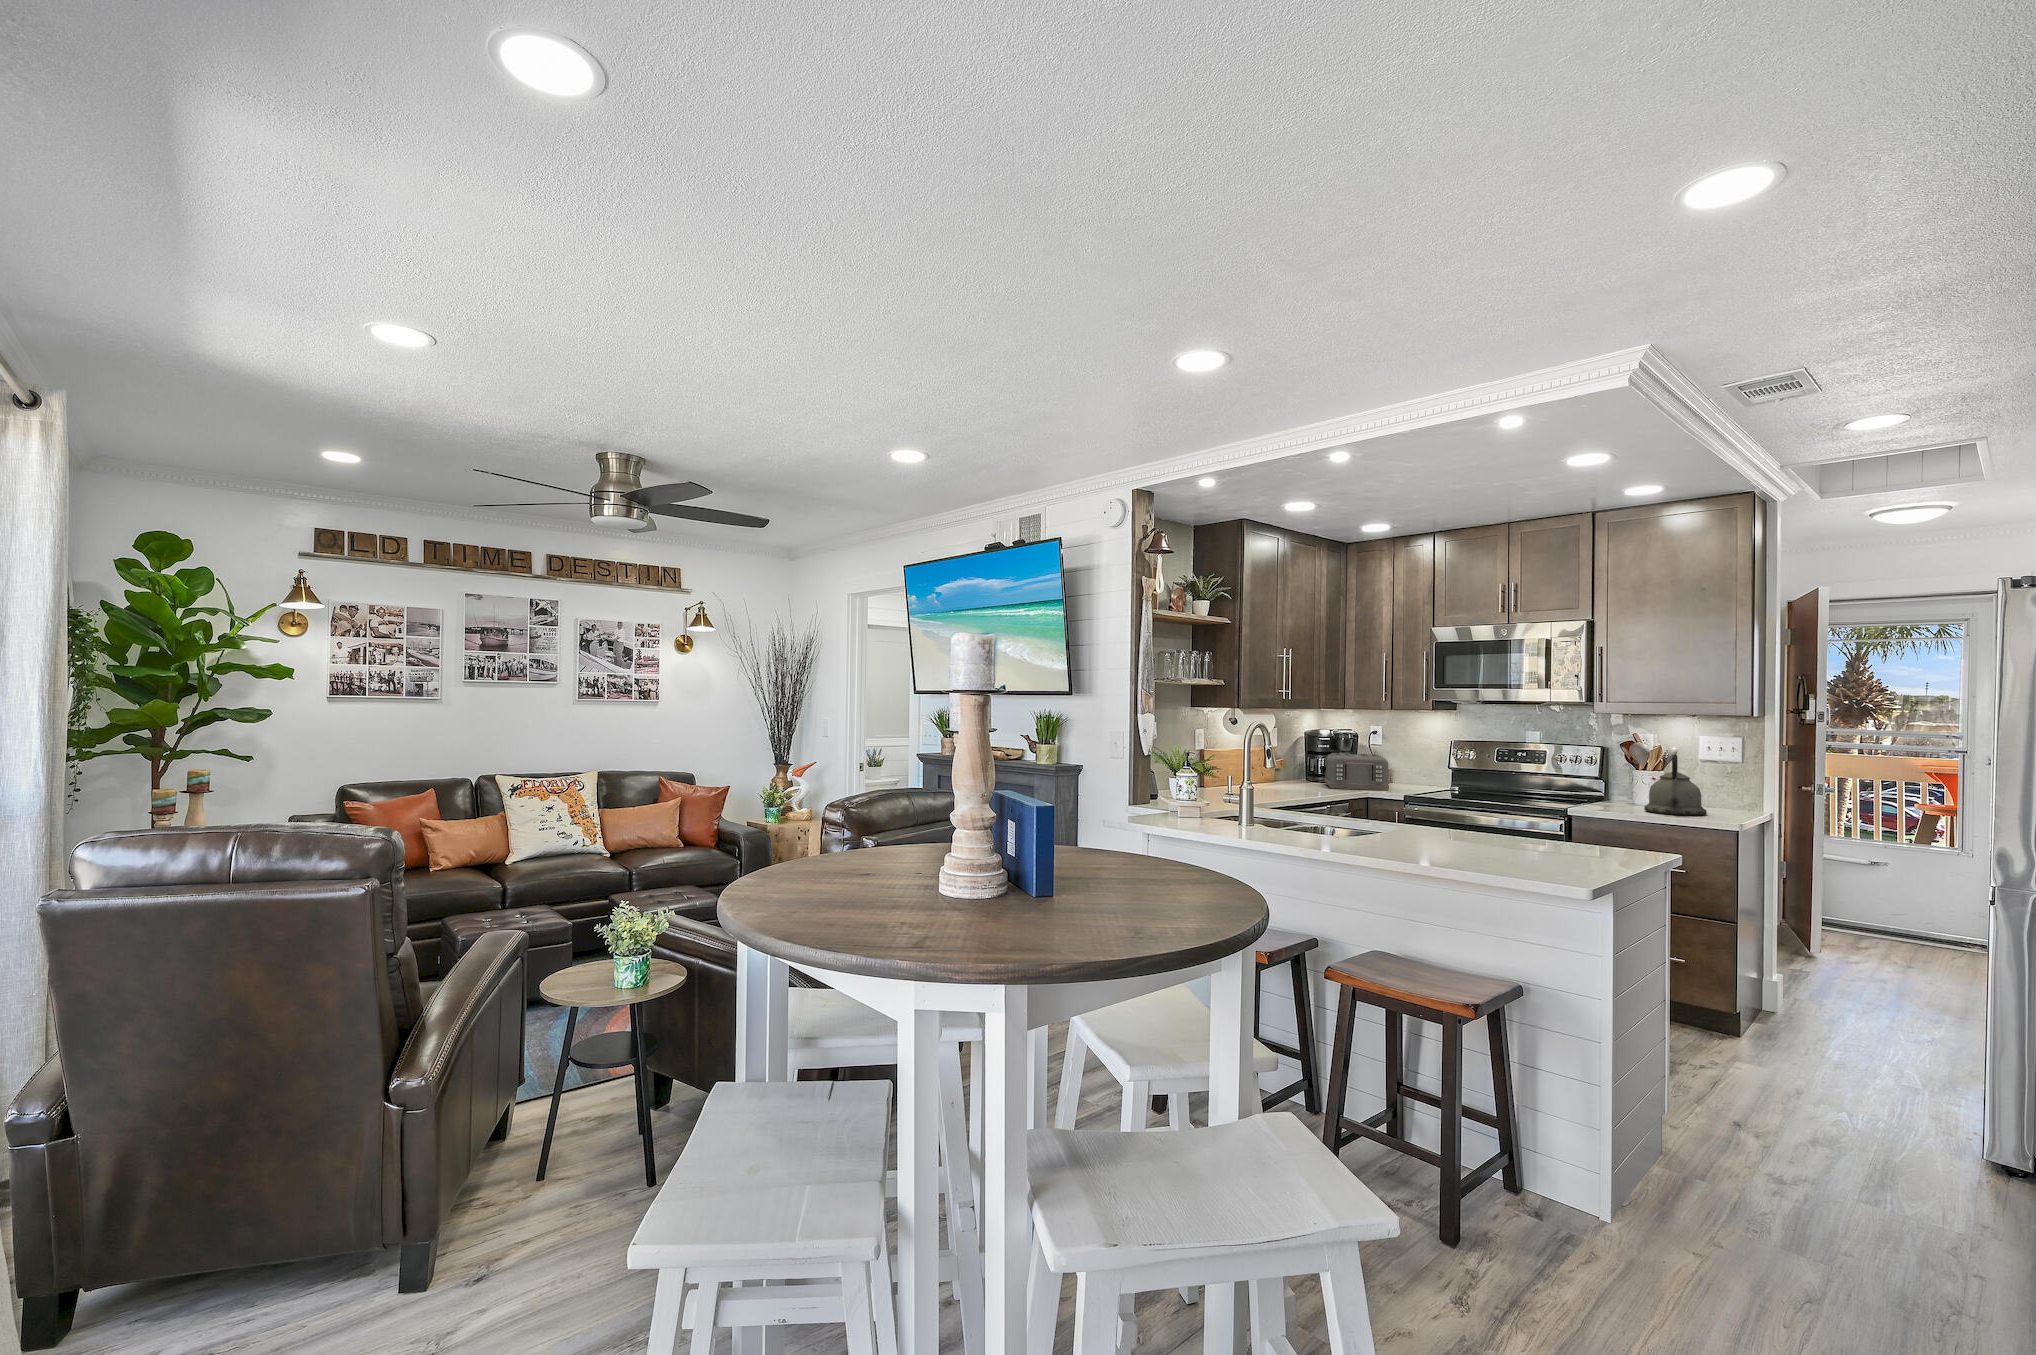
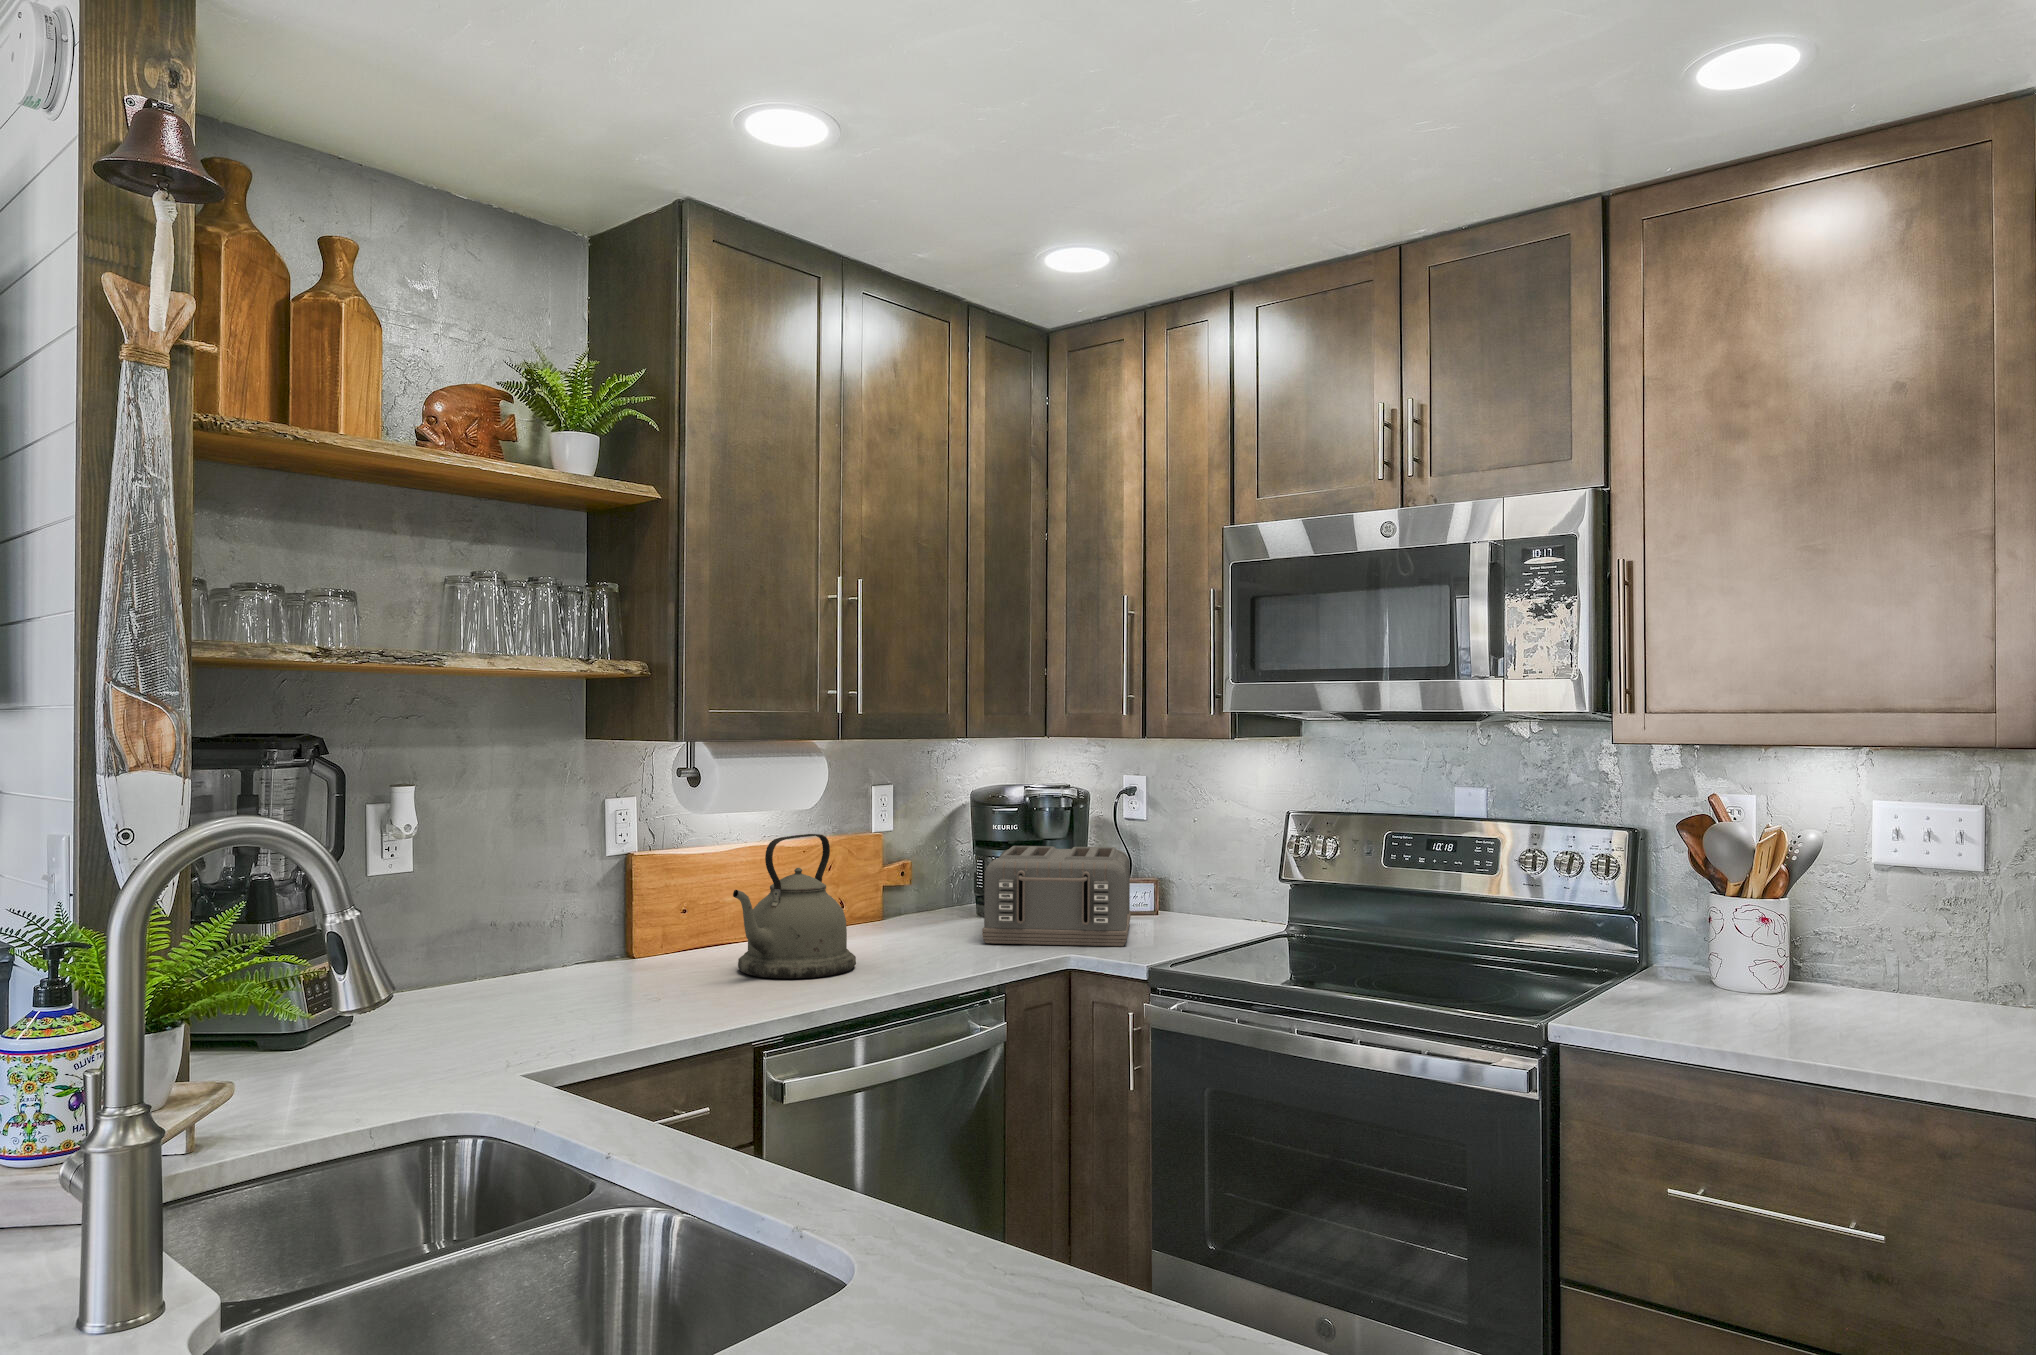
kettle: present [1644,755,1707,816] -> present [733,834,856,978]

